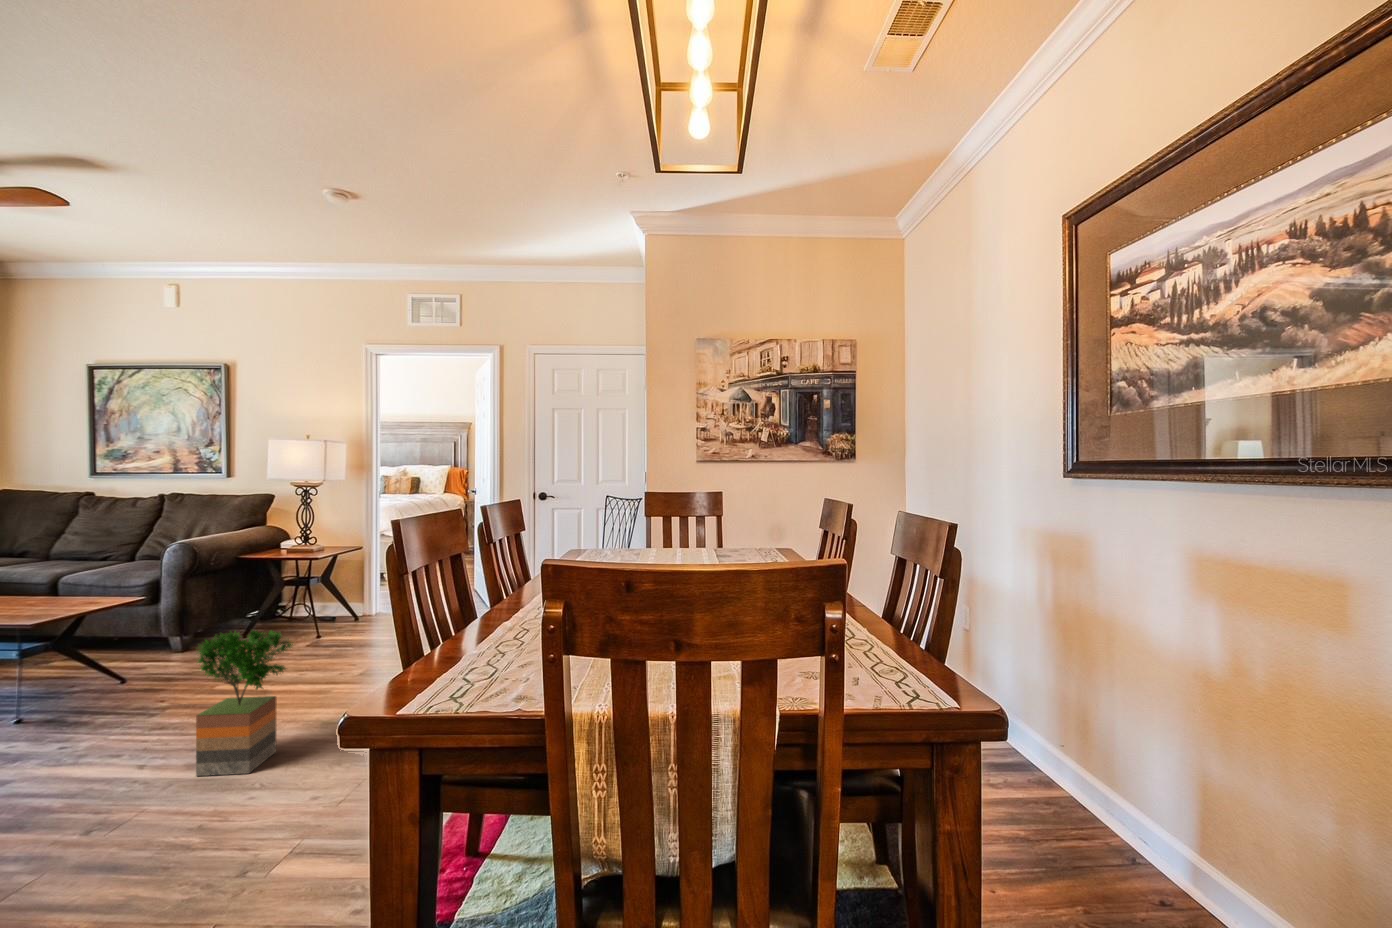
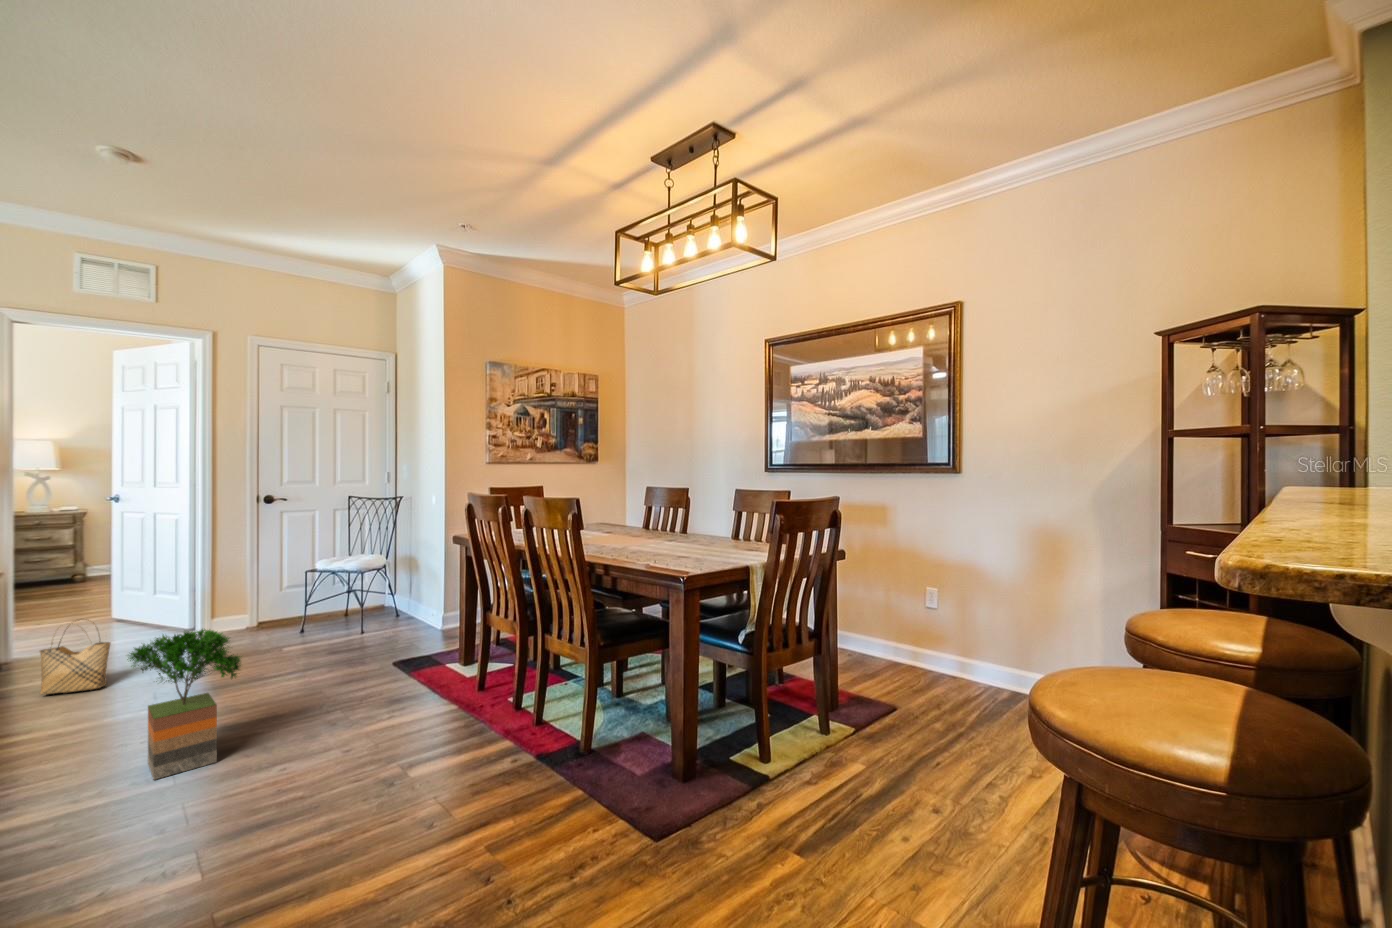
woven basket: none [308,599,353,662] -> present [40,620,110,695]

